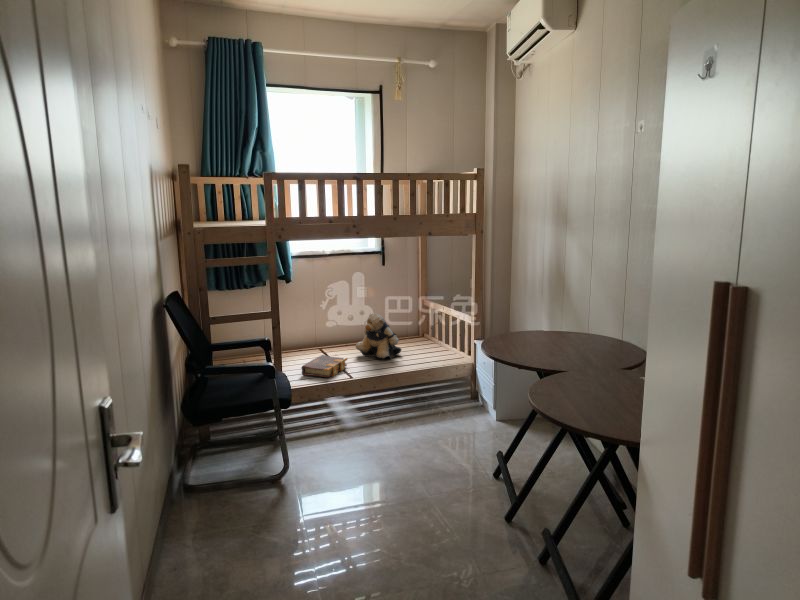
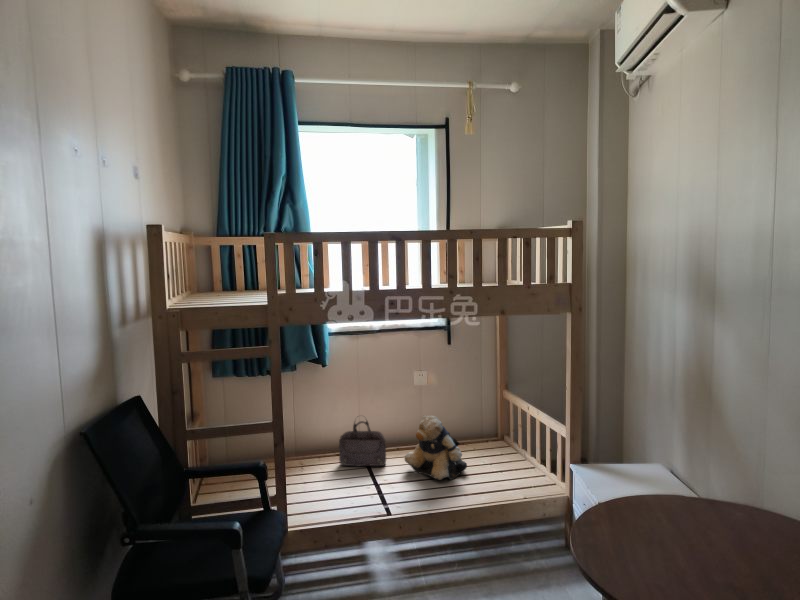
handbag: none [303,317,340,356] -> present [339,421,386,466]
book: present [302,355,347,377] -> none [323,470,389,511]

